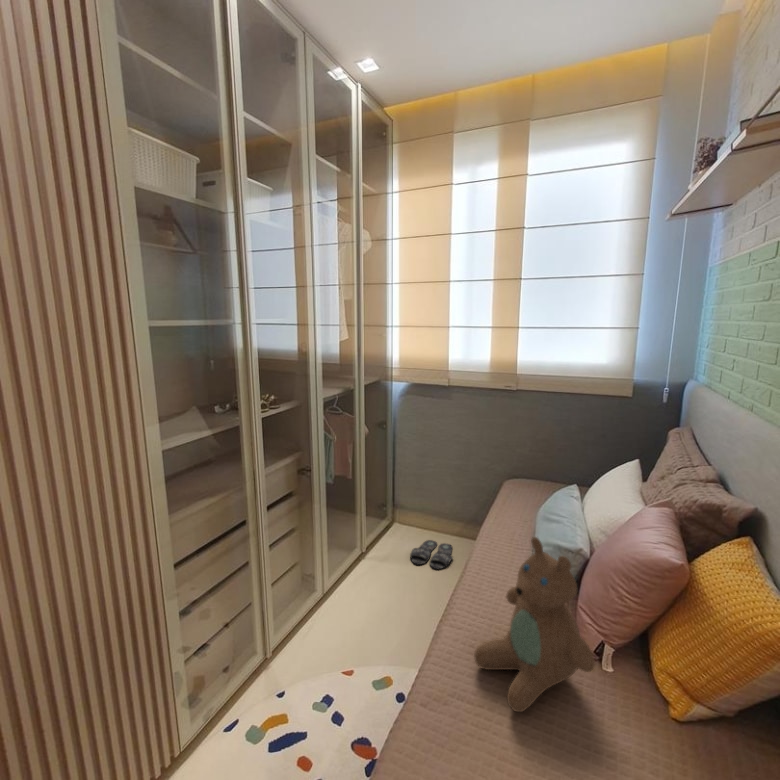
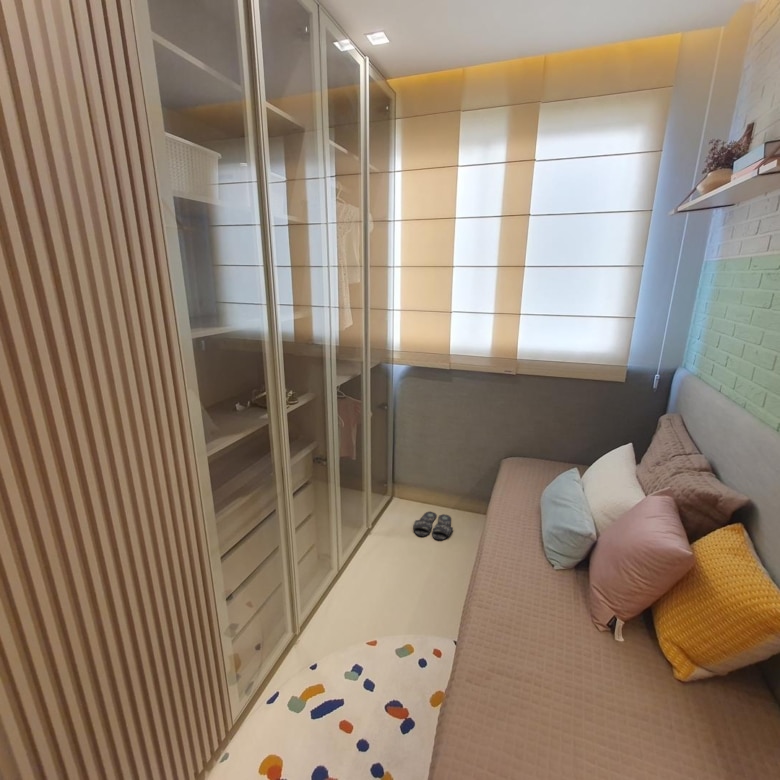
teddy bear: present [474,537,595,712] -> none [507,533,618,684]

